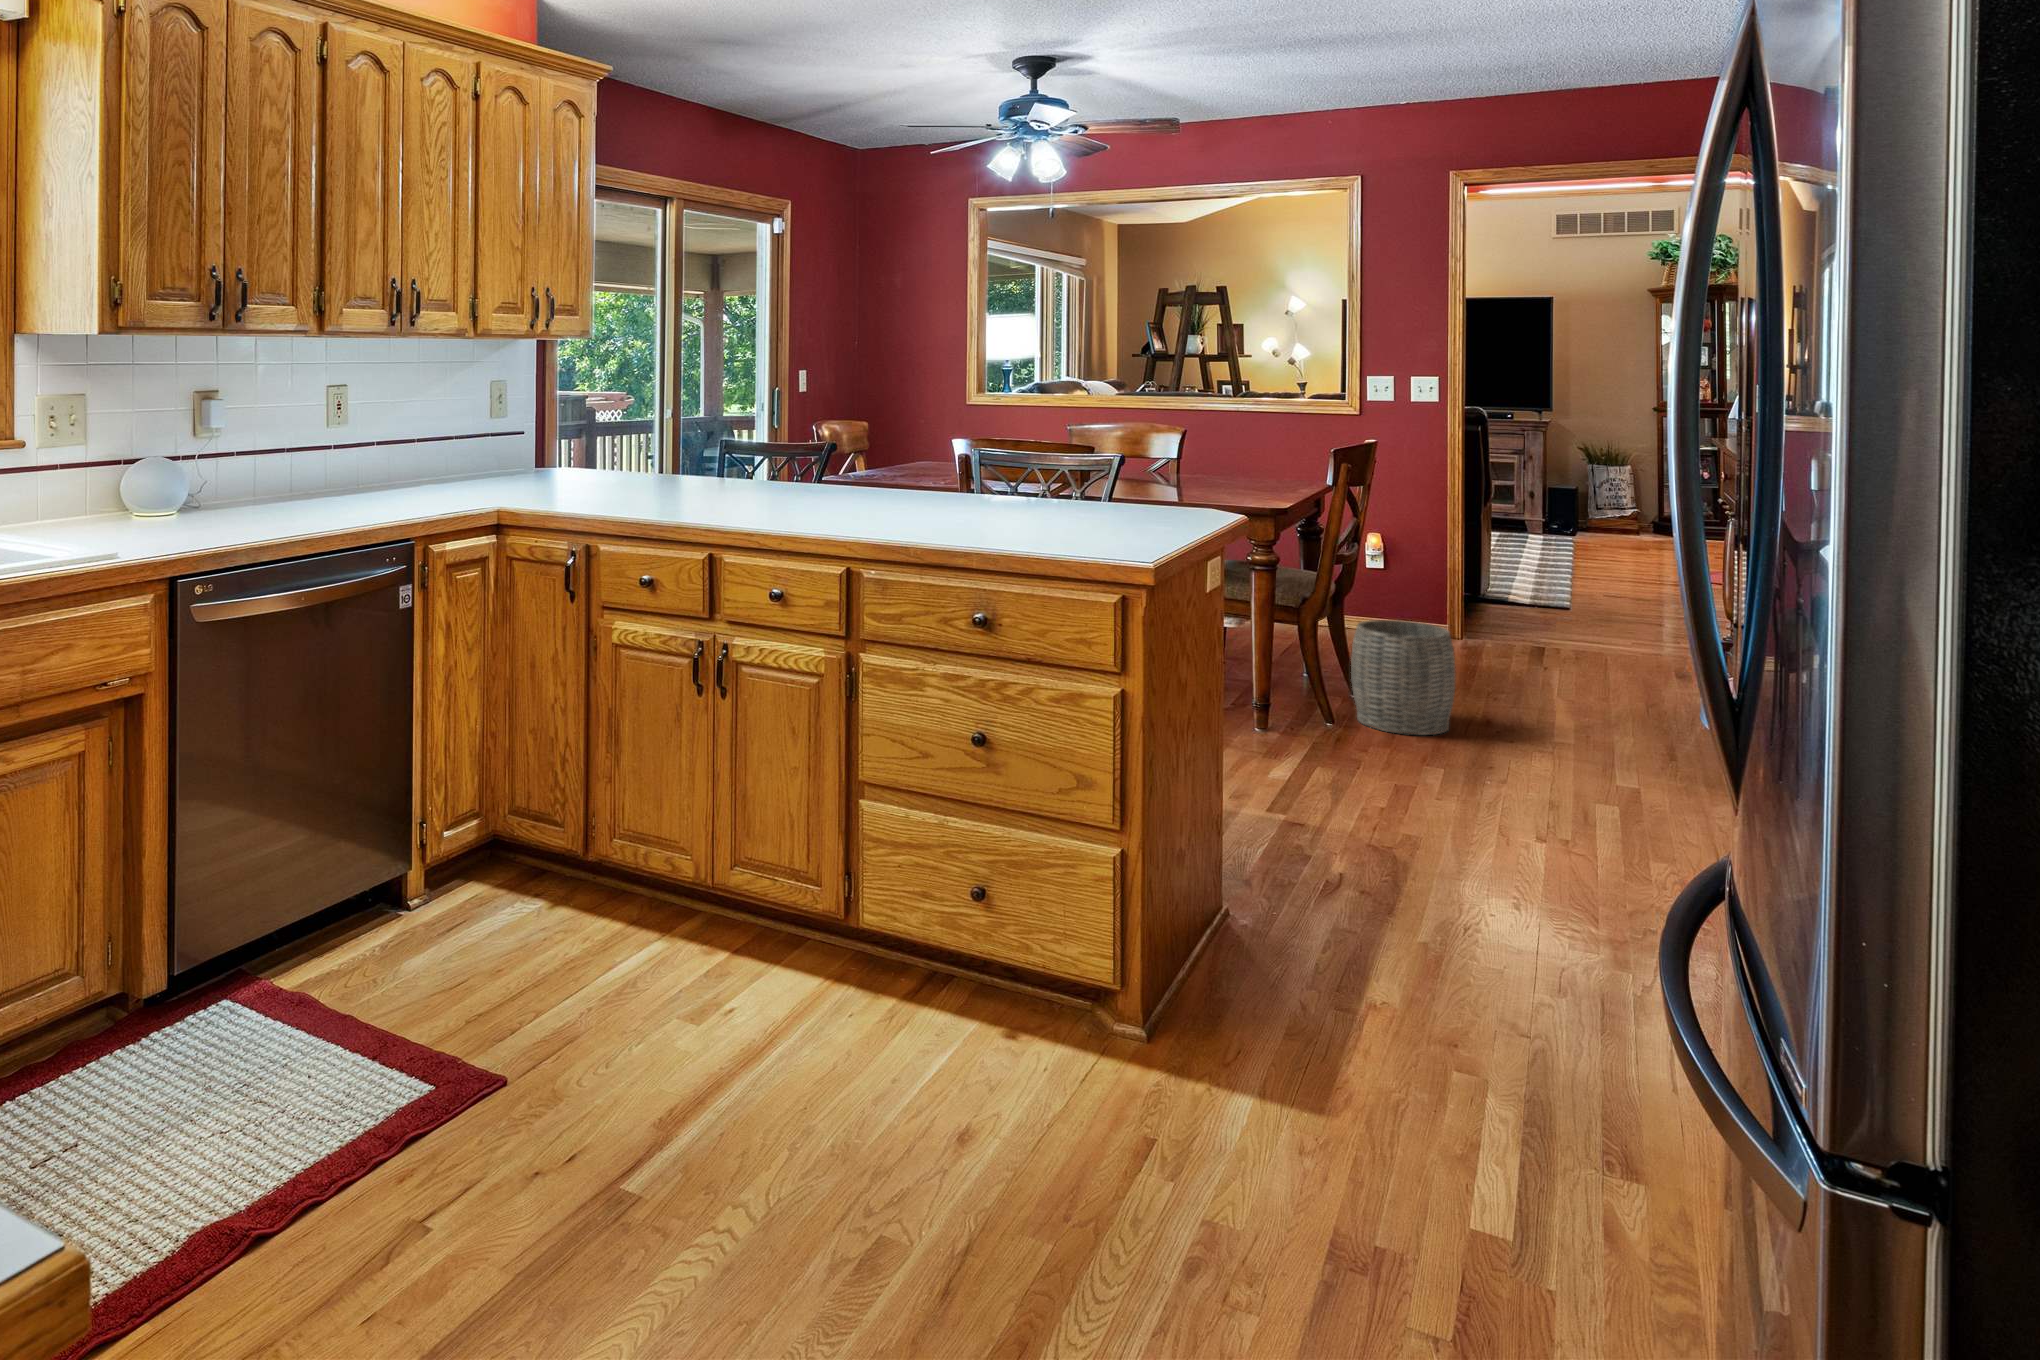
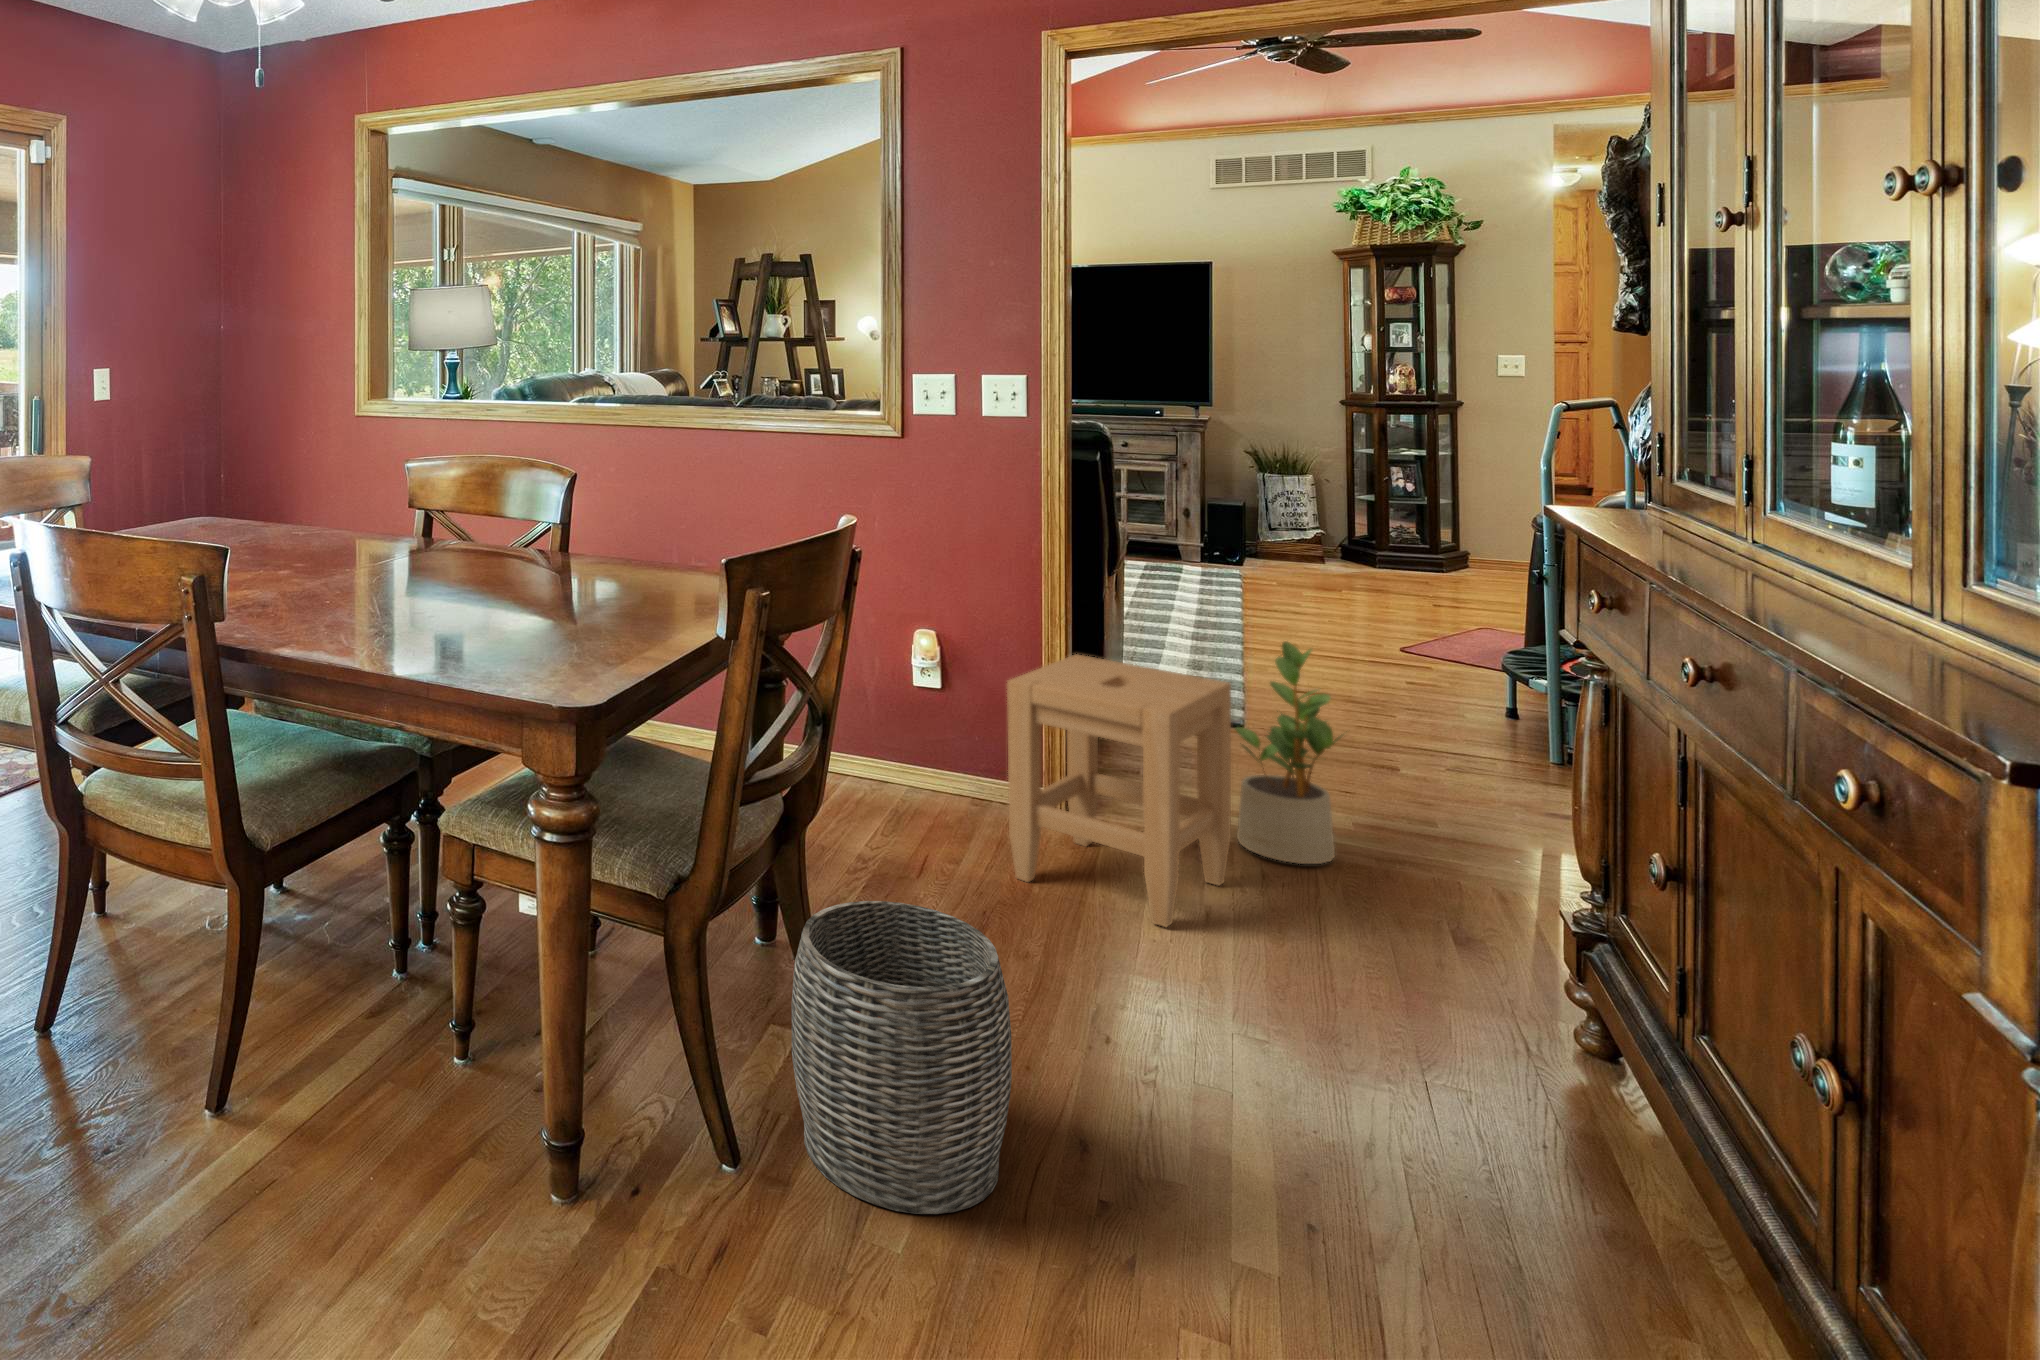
potted plant: none [1562,531,1626,655] -> present [1236,641,1342,864]
stool: none [1433,539,1558,673] -> present [1007,654,1231,927]

